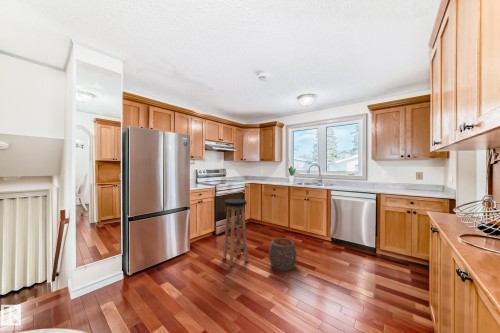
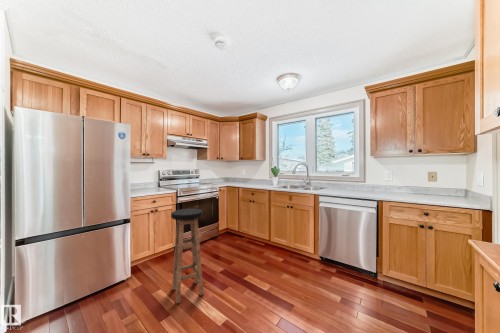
woven basket: present [269,238,297,271] -> none [229,262,268,312]

